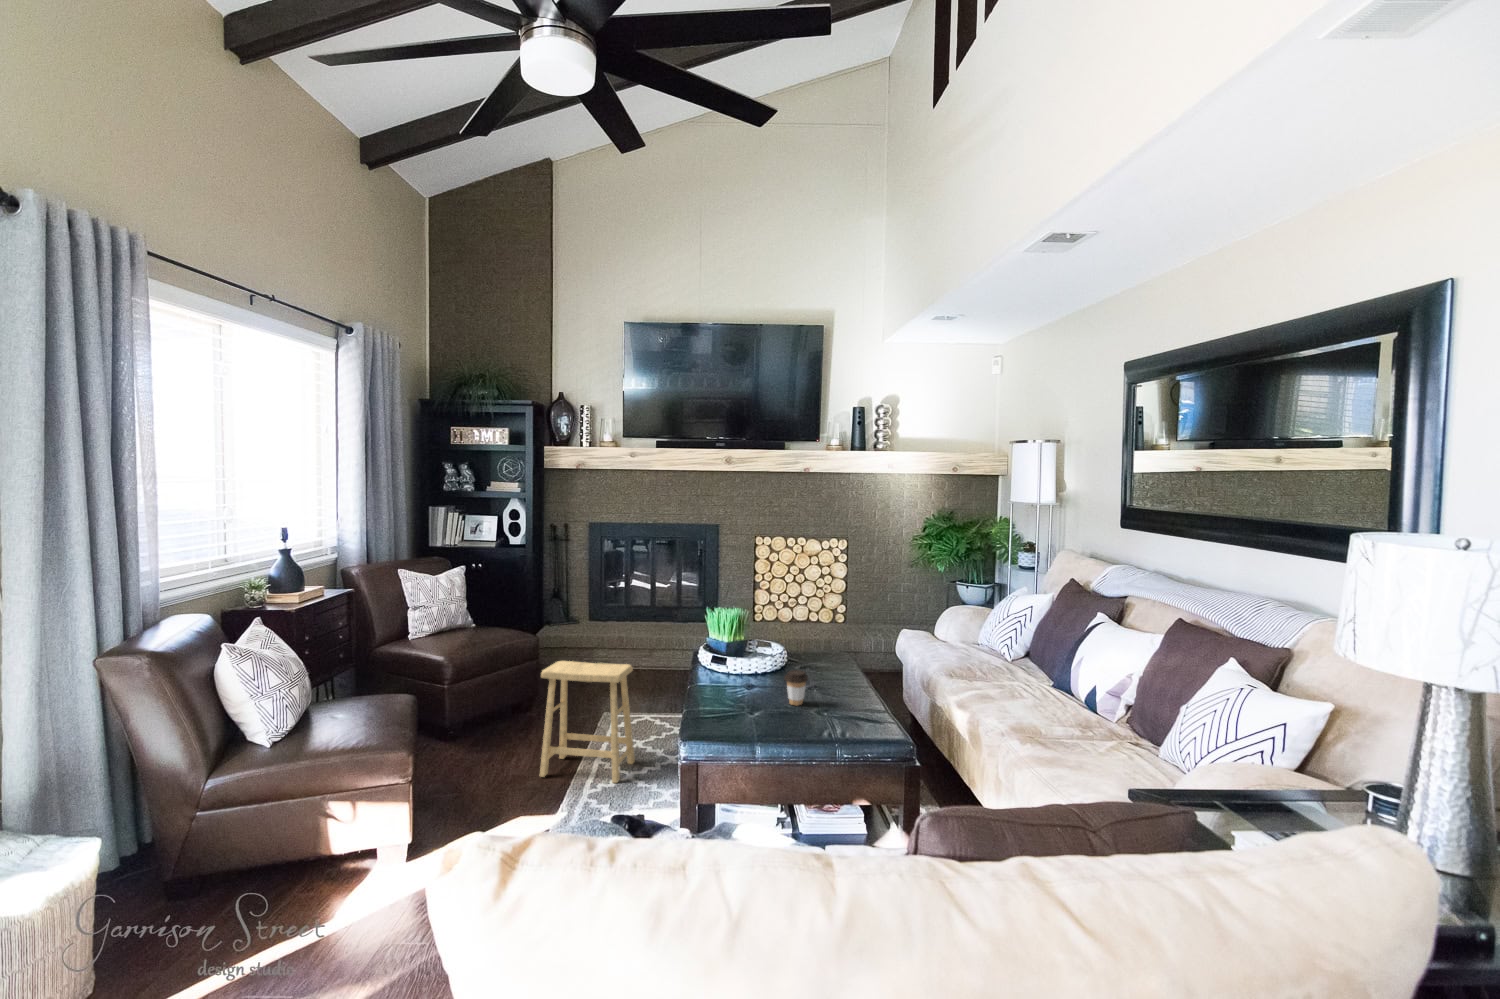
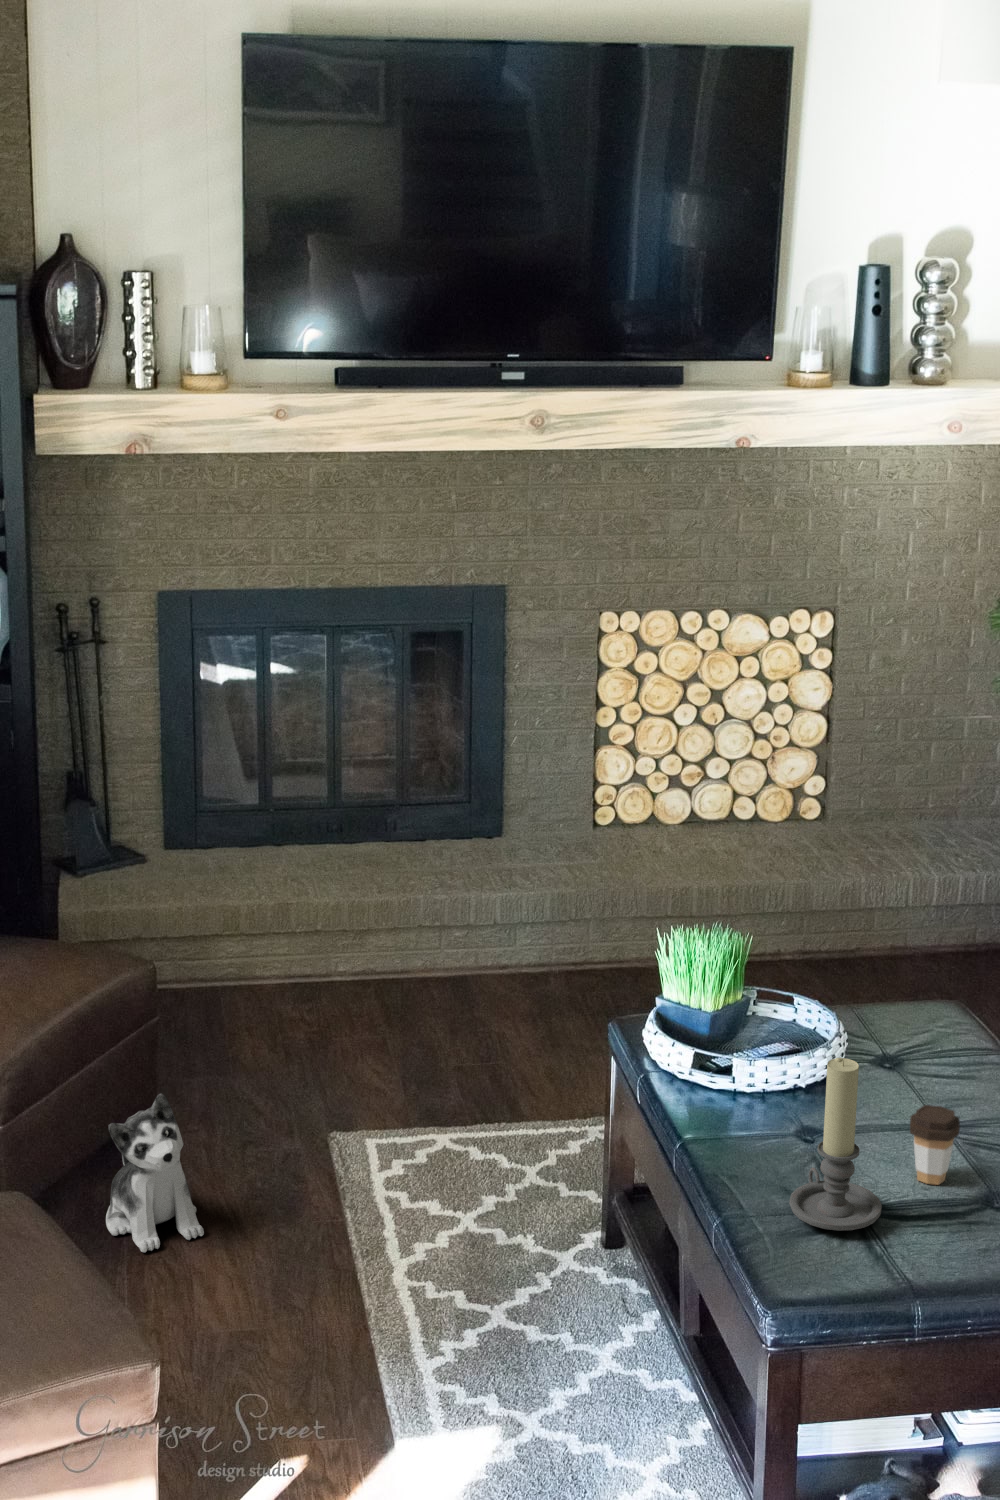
candle holder: none [723,637,764,716] -> present [789,1058,882,1231]
footstool: present [540,661,635,783] -> none [285,1068,486,1344]
plush toy: none [495,679,535,746] -> present [106,1093,204,1253]

